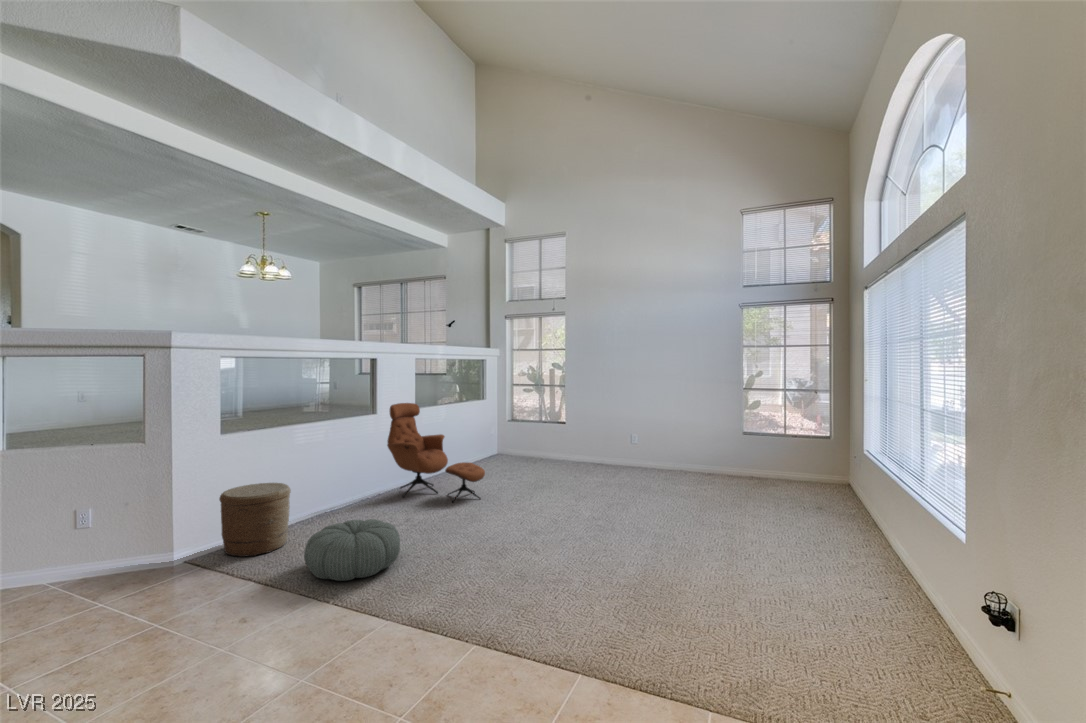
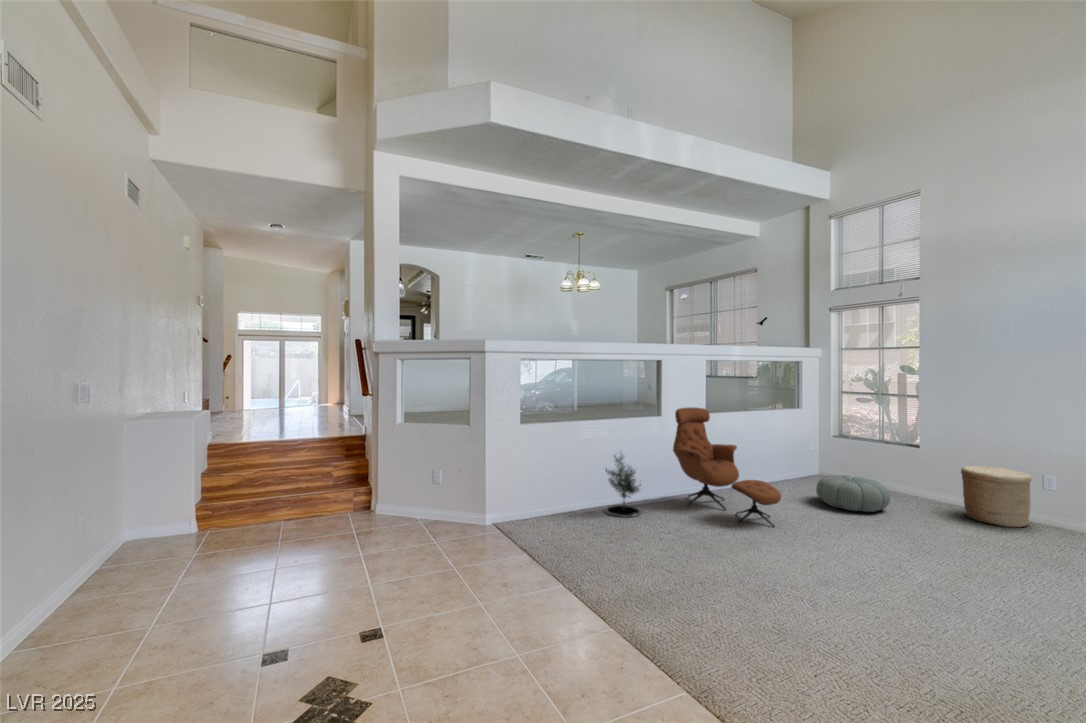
potted tree: none [321,449,364,520] -> present [605,454,641,518]
woven basket: present [219,483,291,557] -> present [961,466,1031,527]
pouf: present [304,519,400,581] -> present [816,475,890,512]

